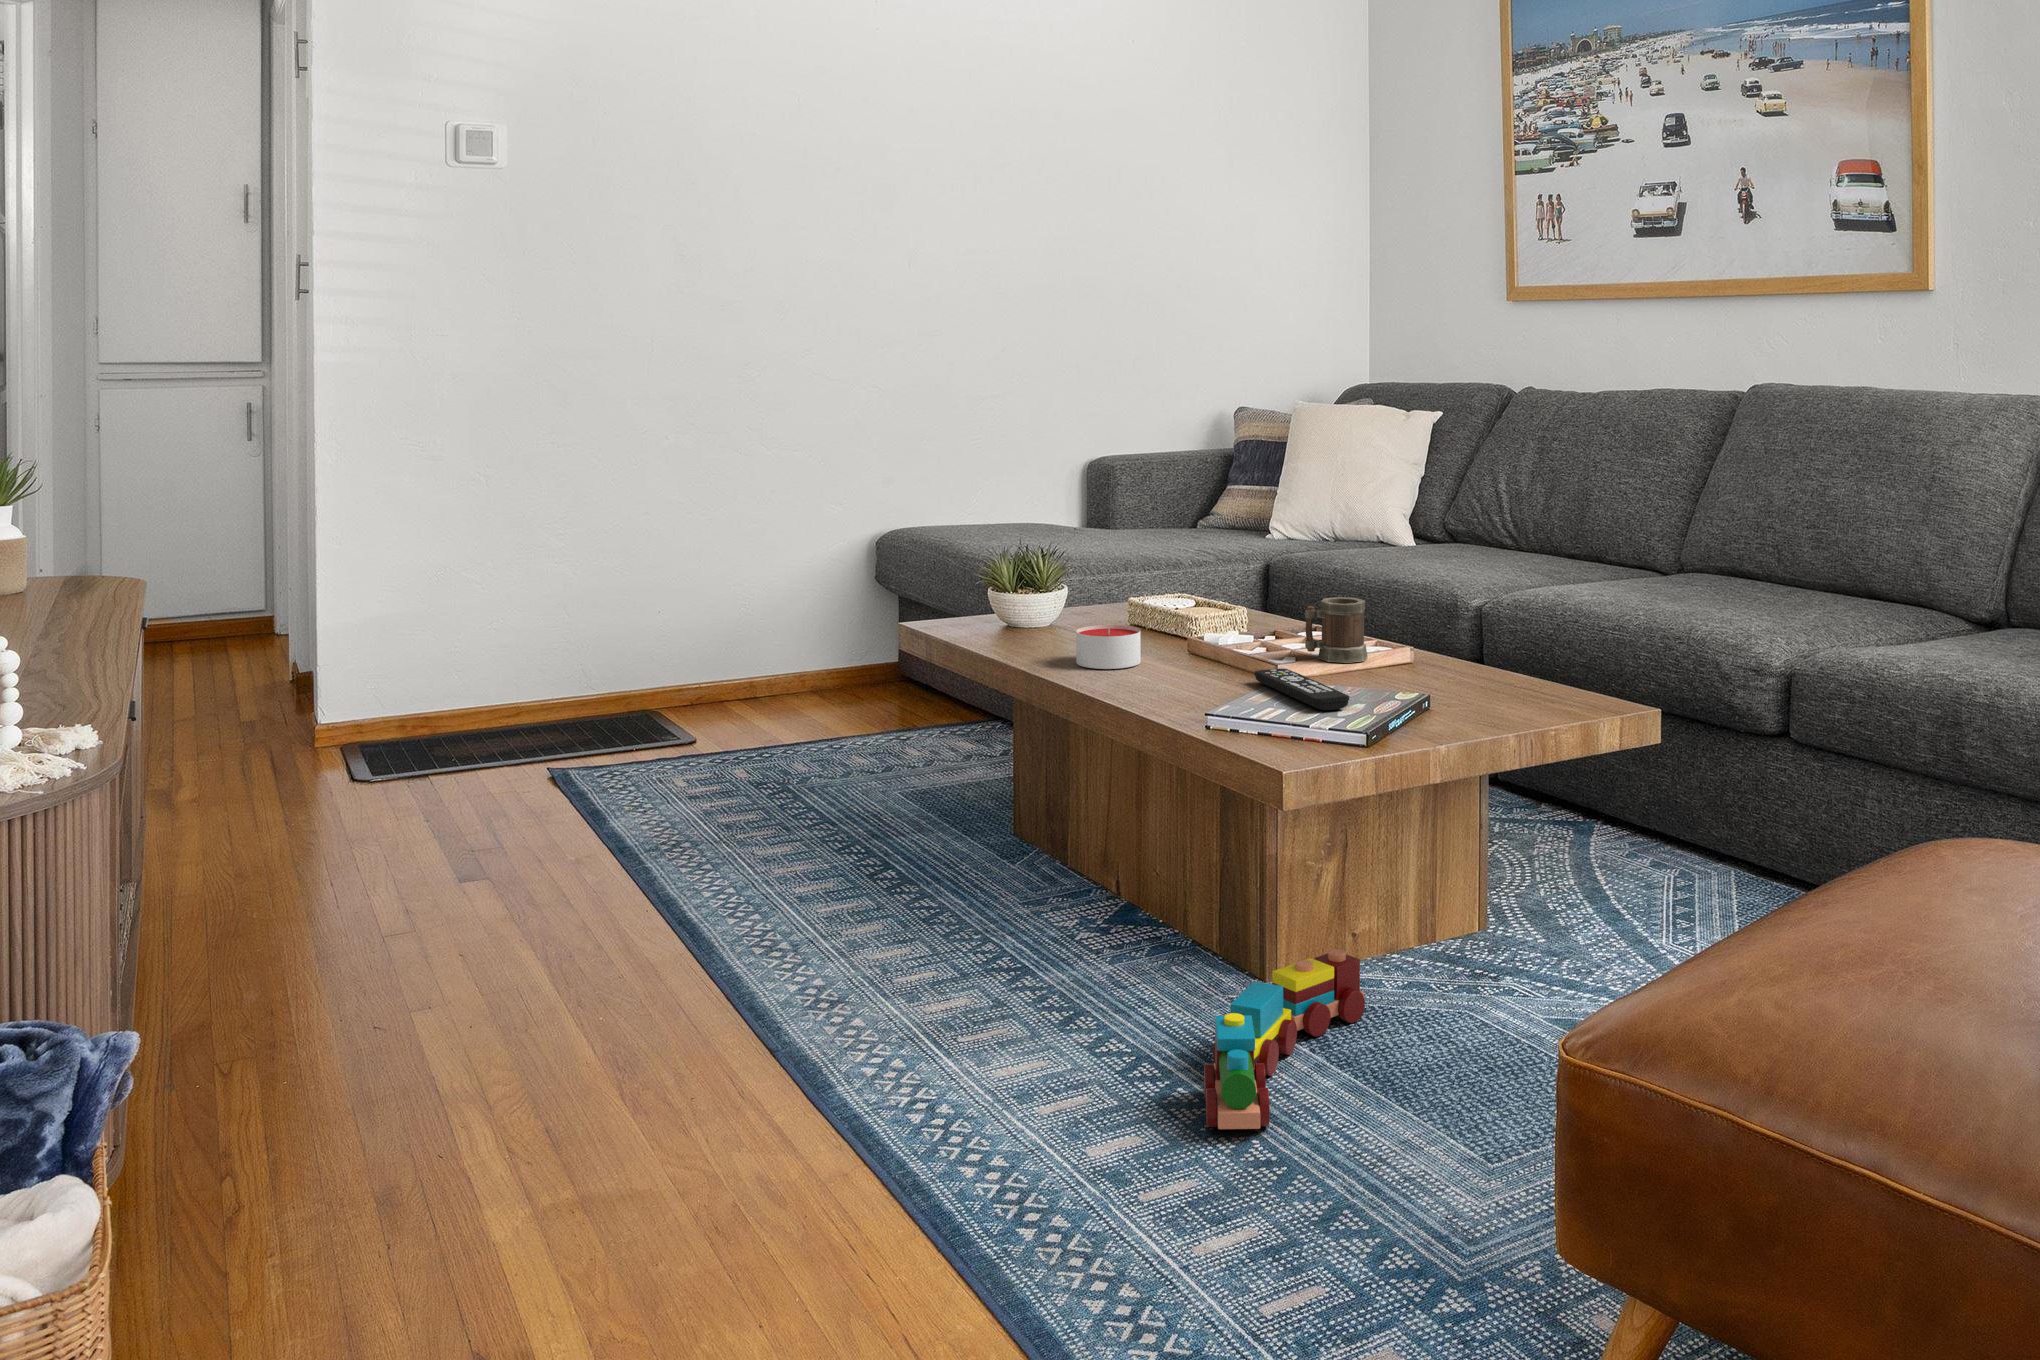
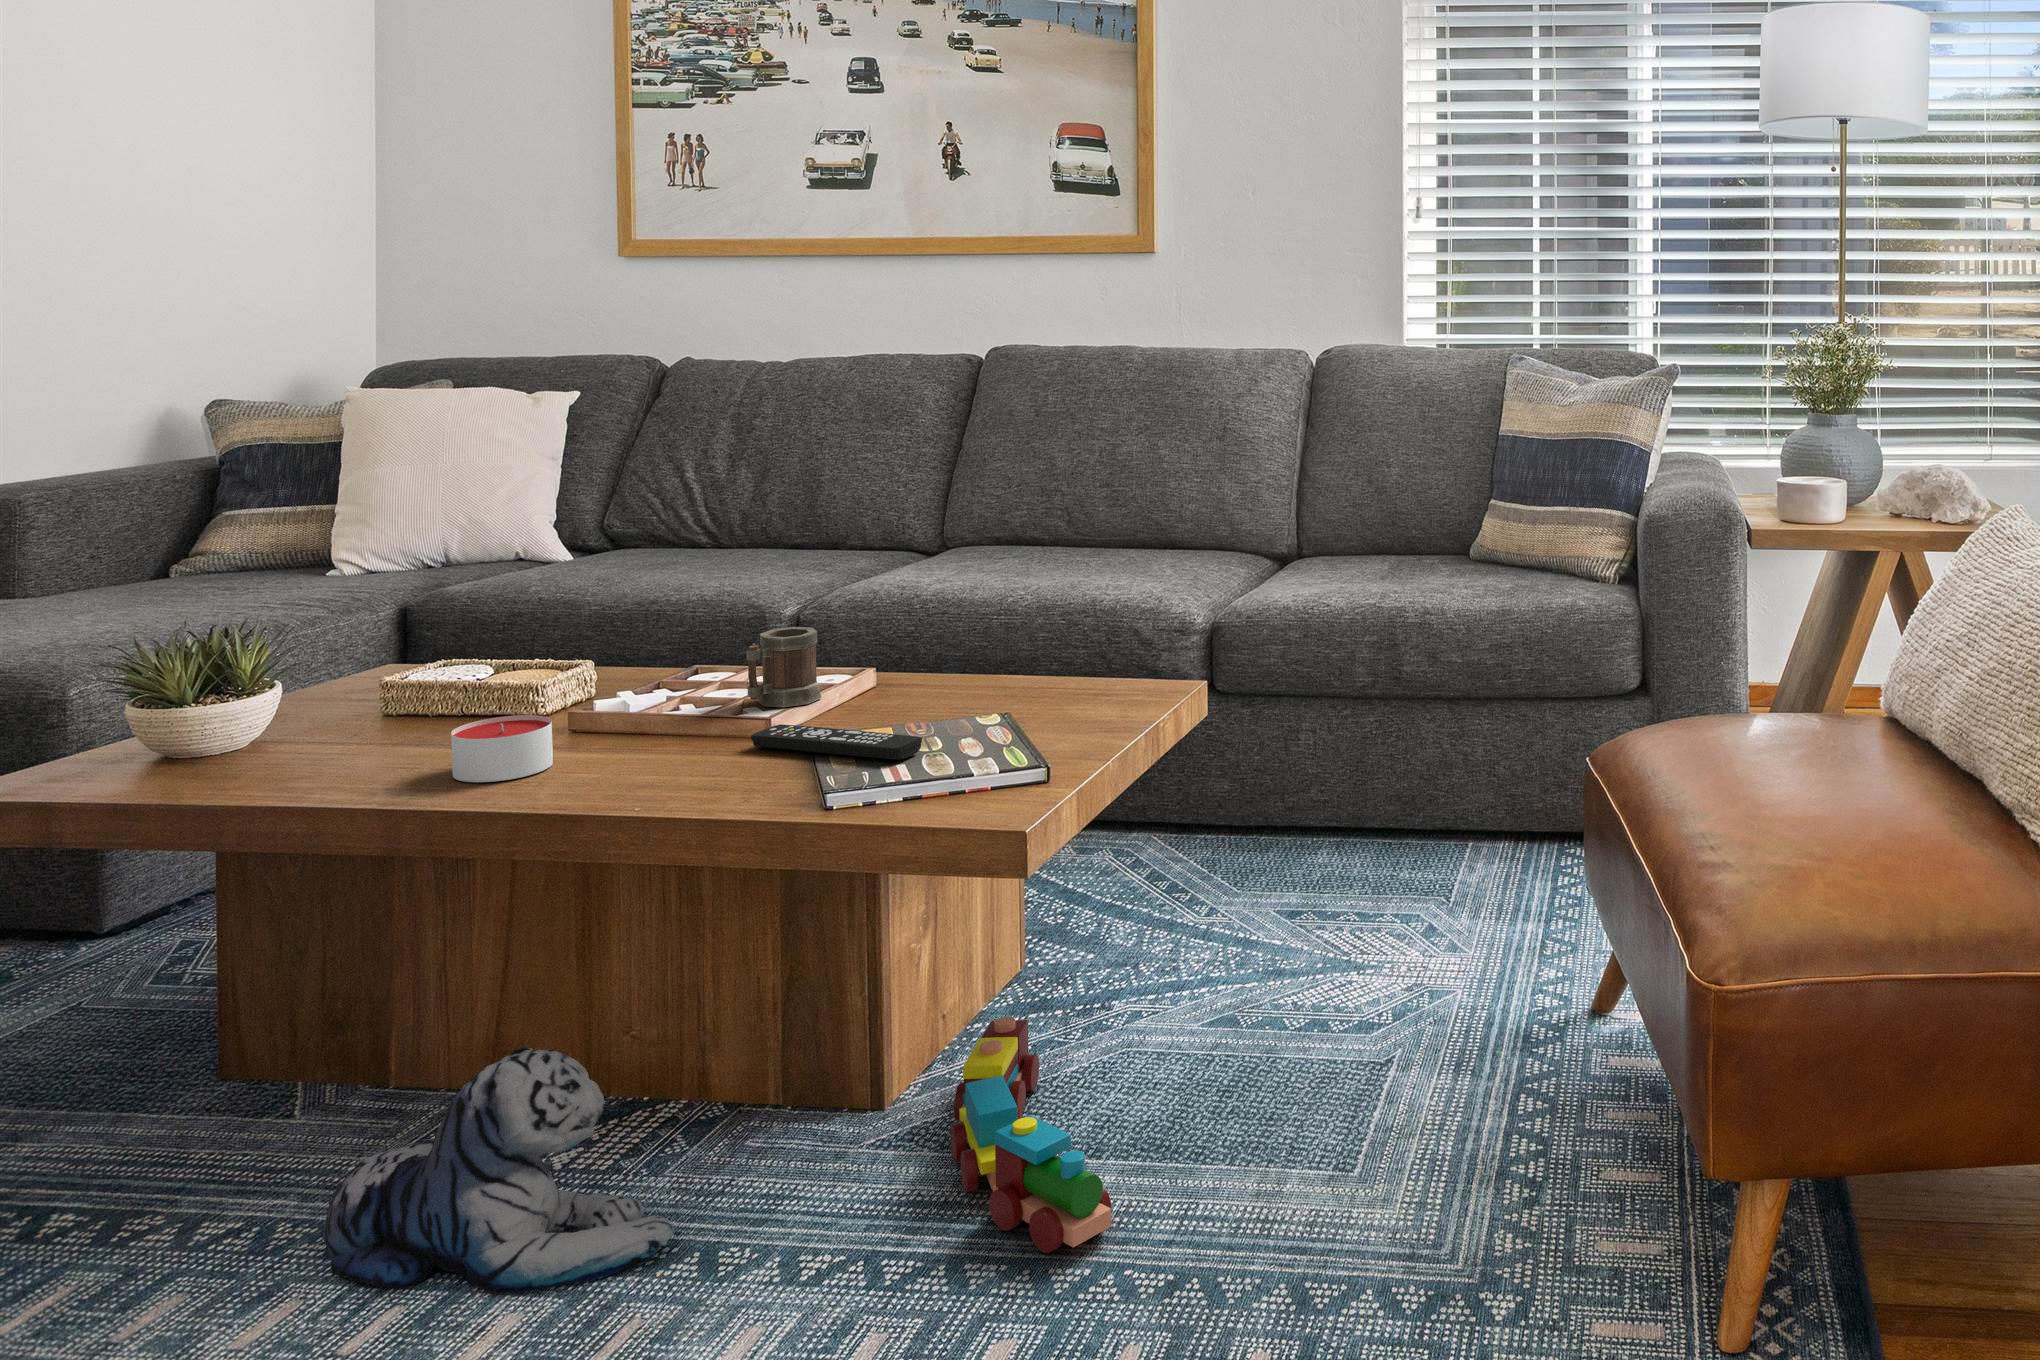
plush toy: none [891,844,1038,1021] -> present [324,1047,676,1293]

